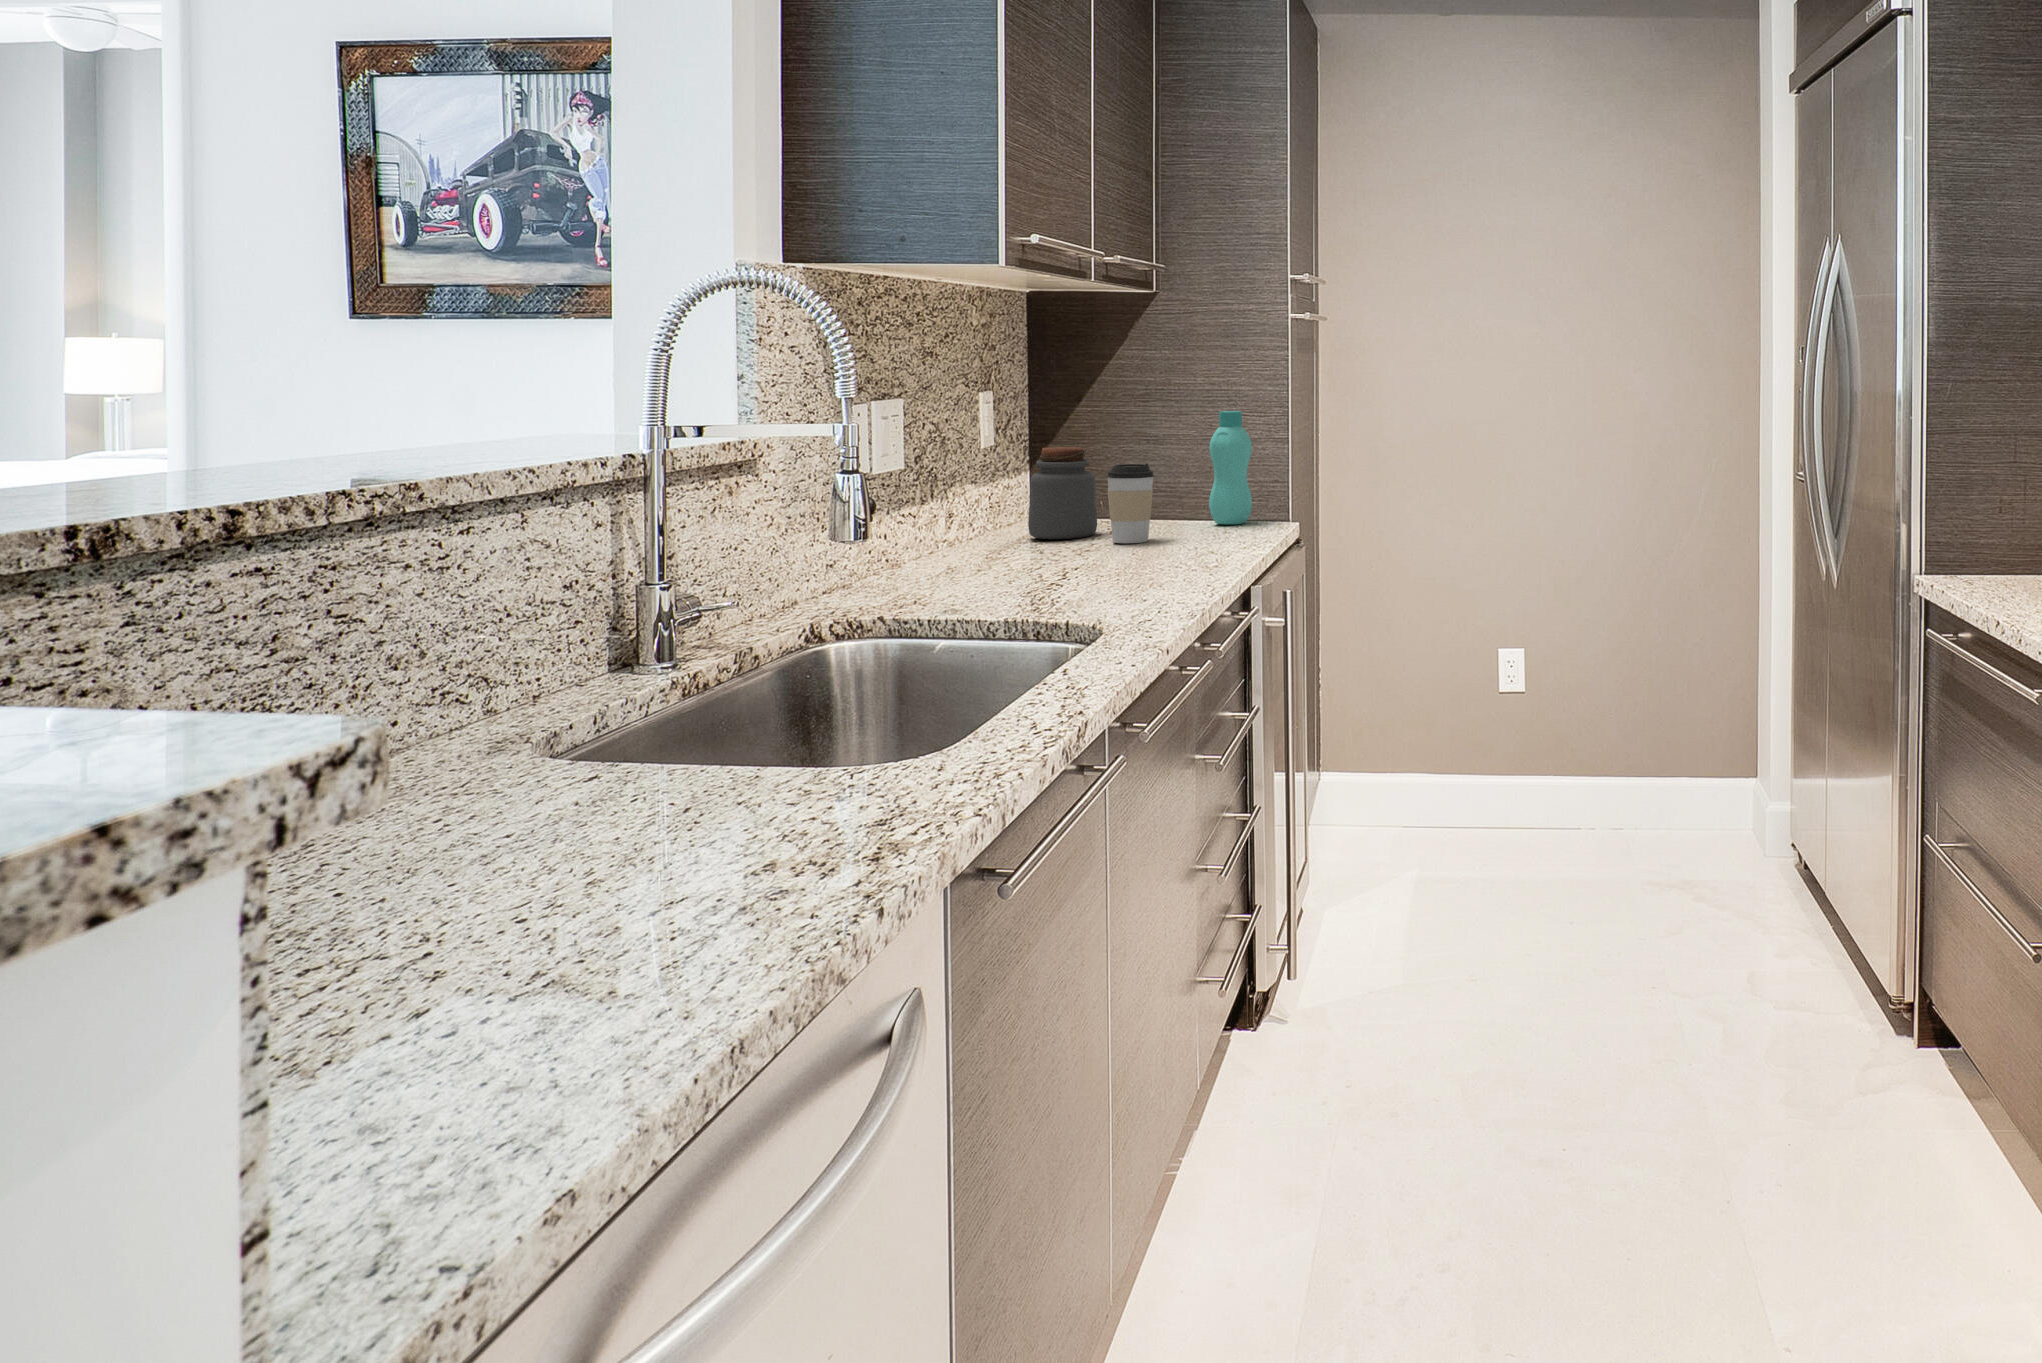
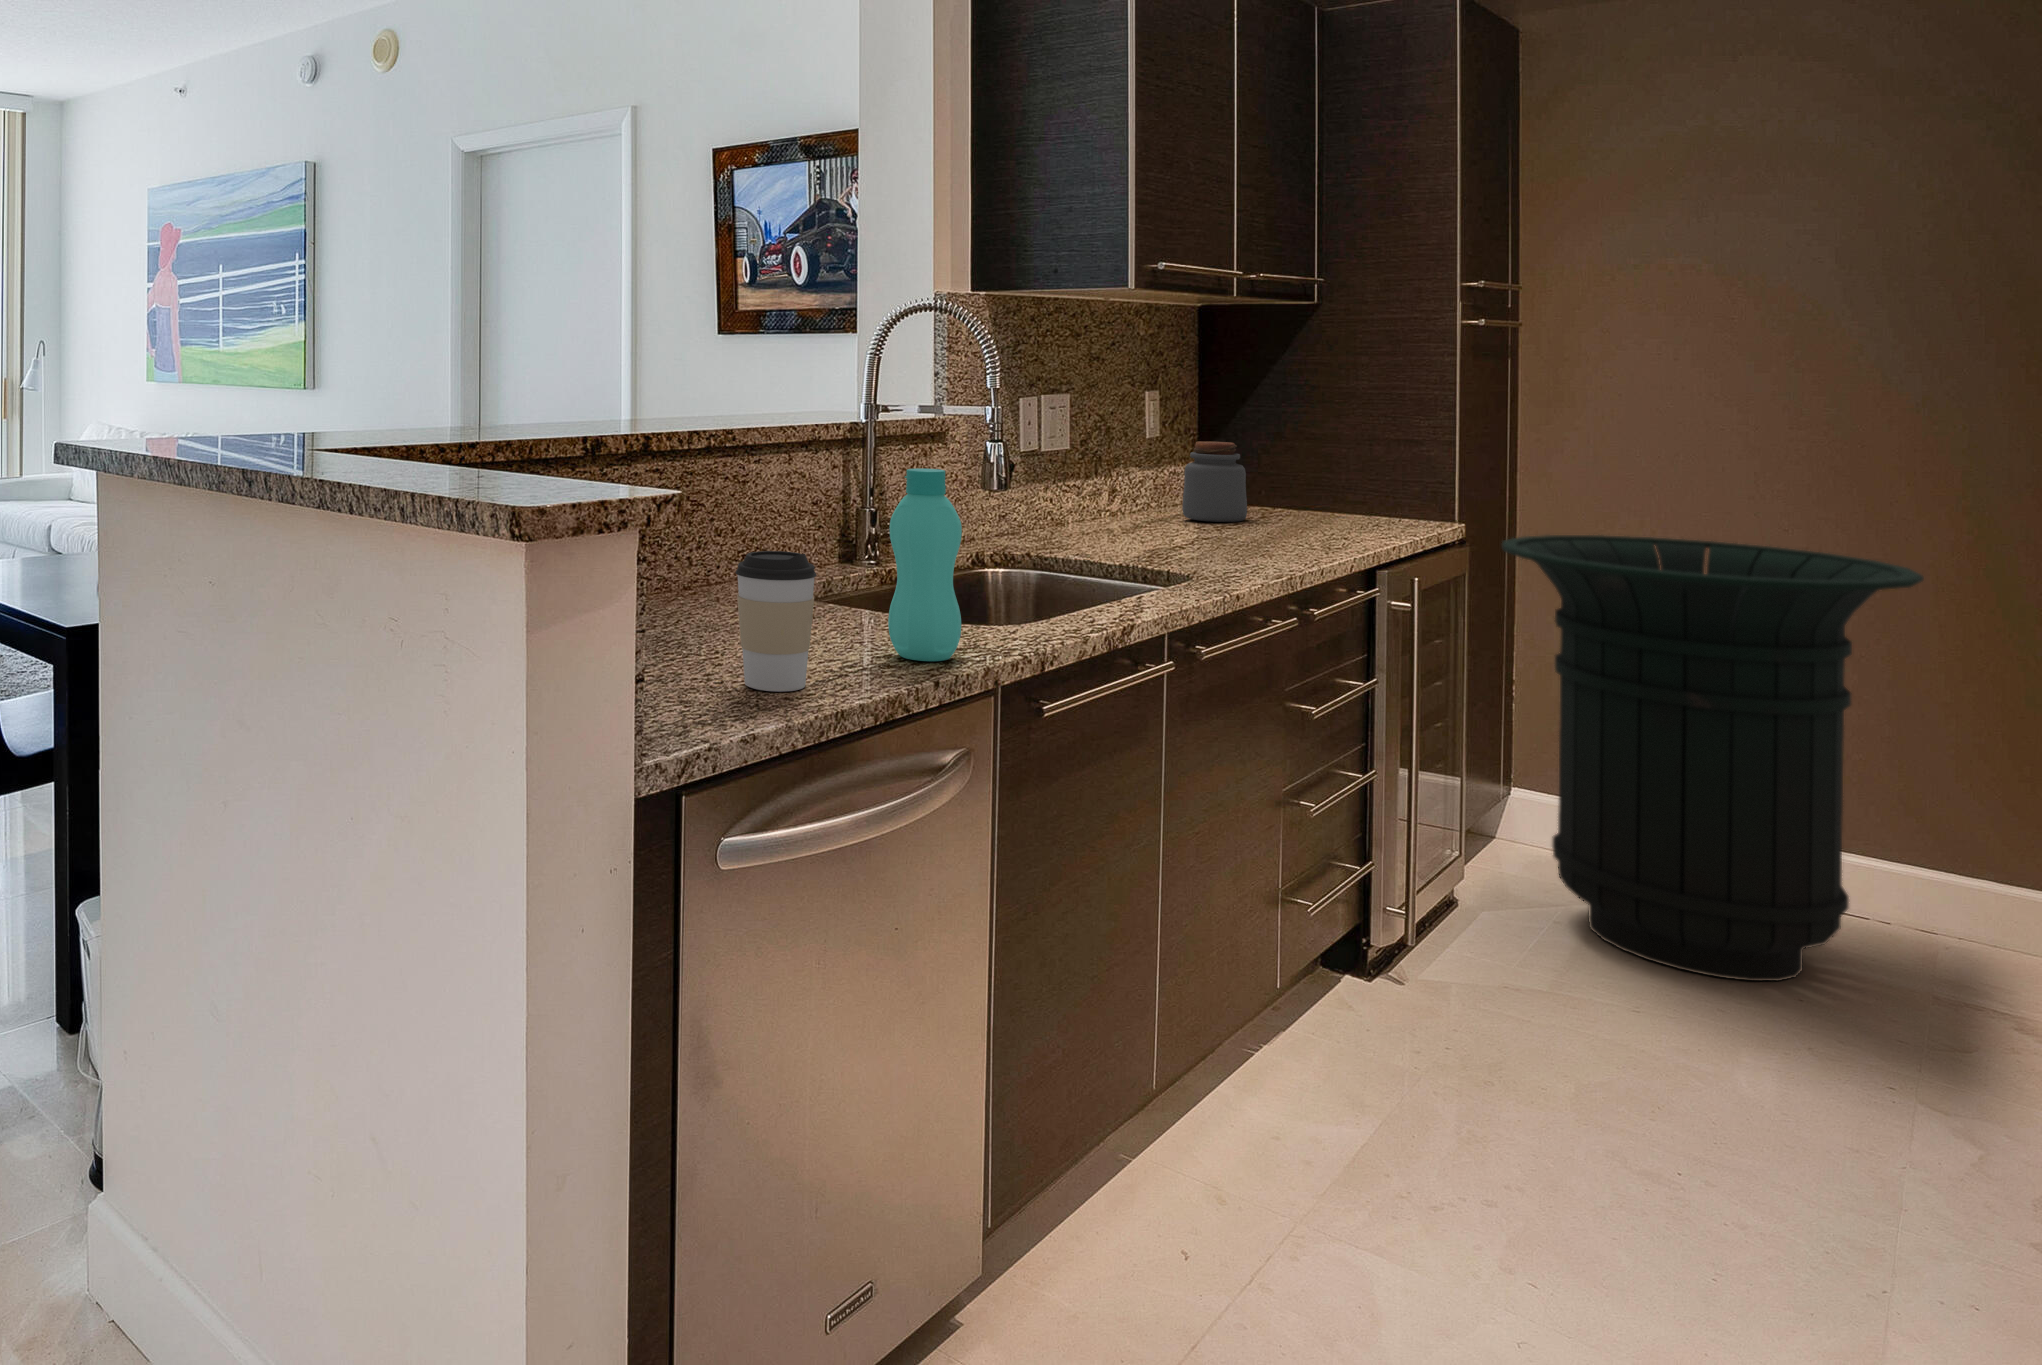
bottle: present [1209,411,1252,524] -> present [888,468,962,661]
coffee cup: present [1107,464,1154,543] -> present [735,551,816,692]
trash can: none [1323,513,1616,912] -> present [1502,535,1924,981]

